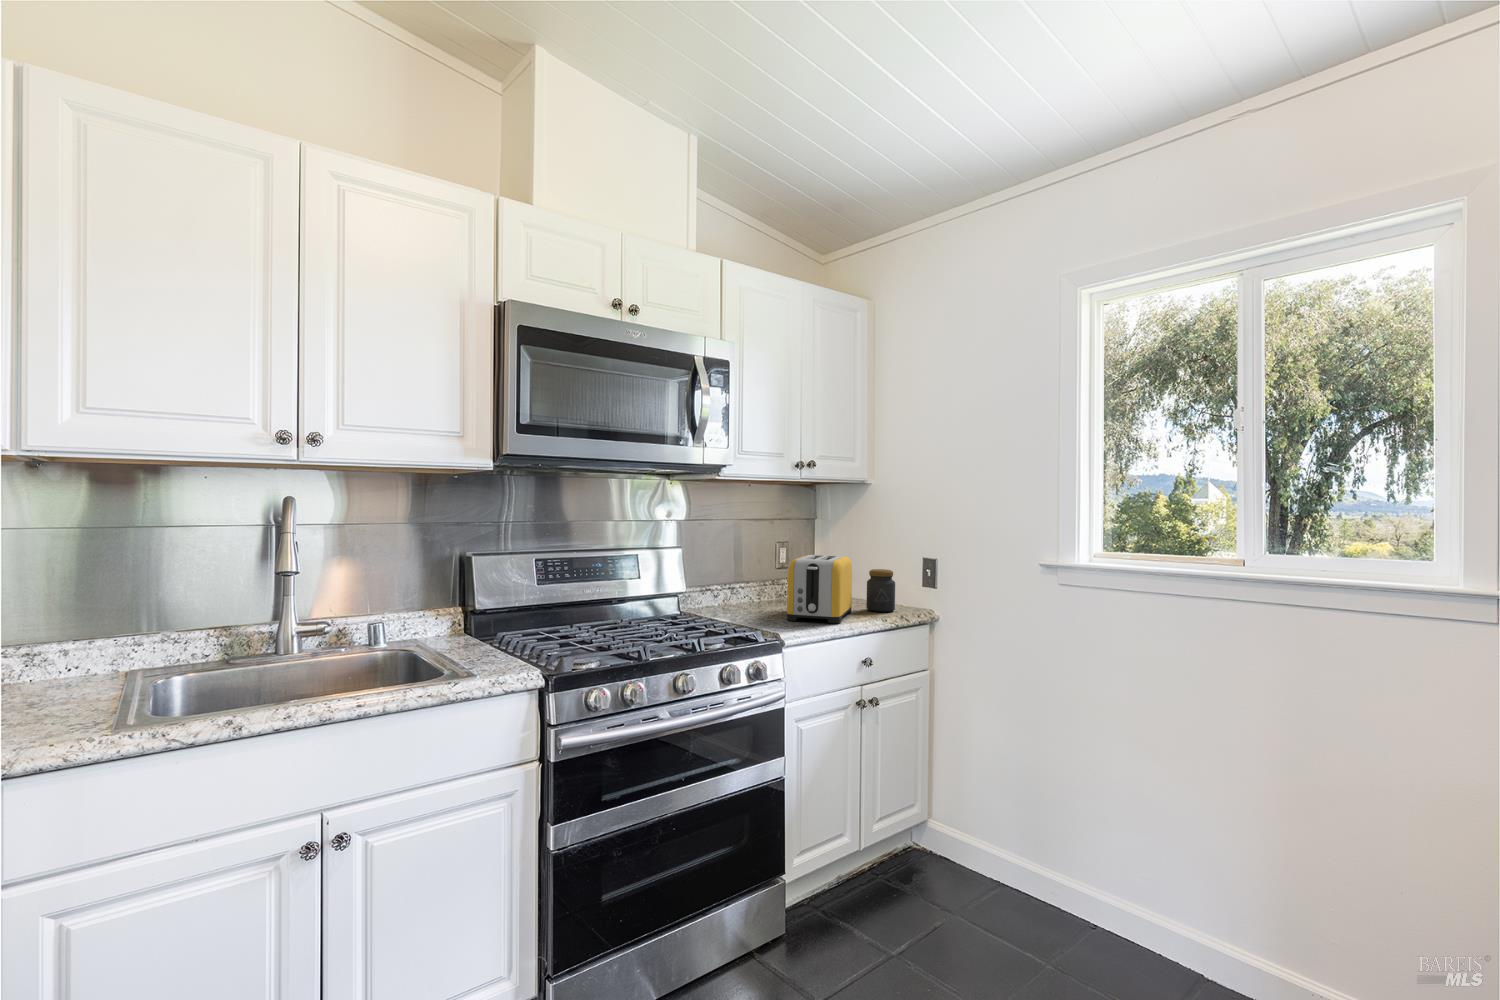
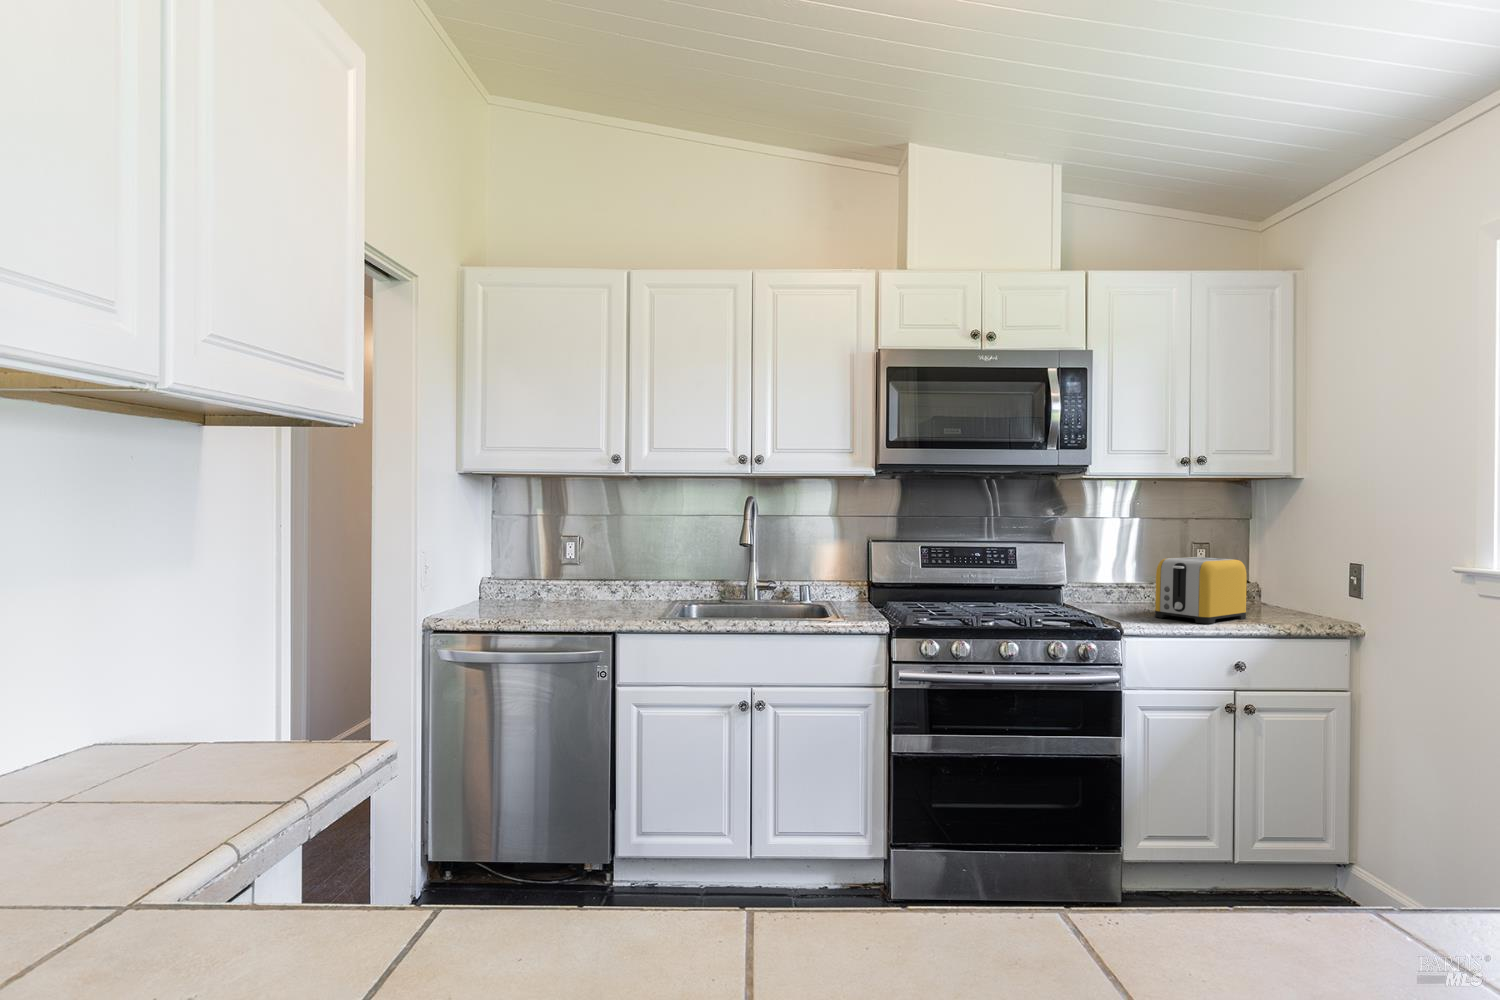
jar: present [866,569,895,612] -> none [1269,576,1306,622]

